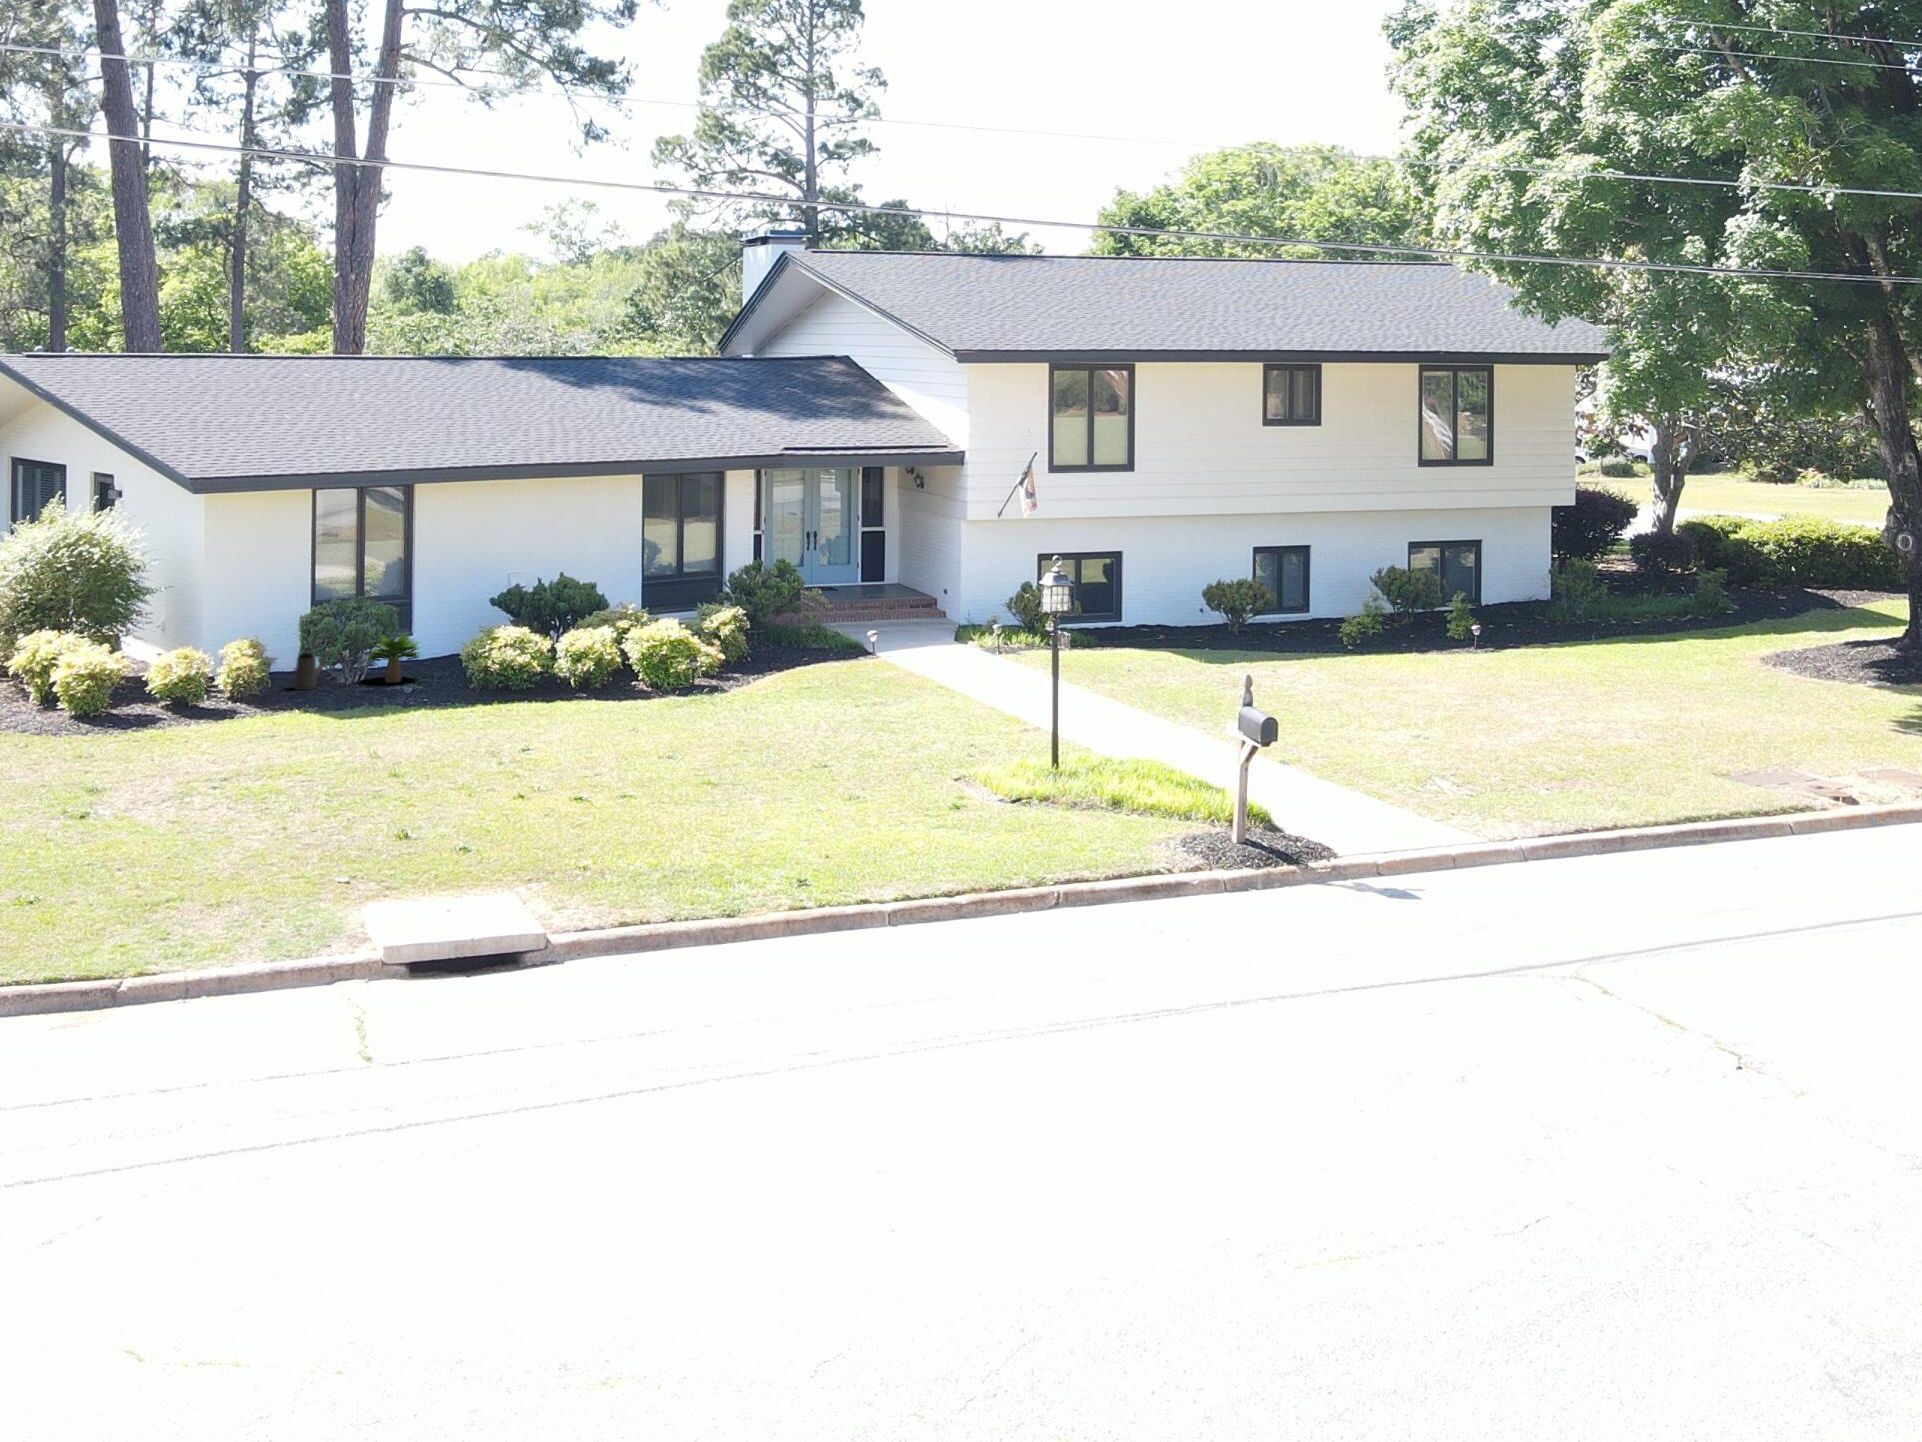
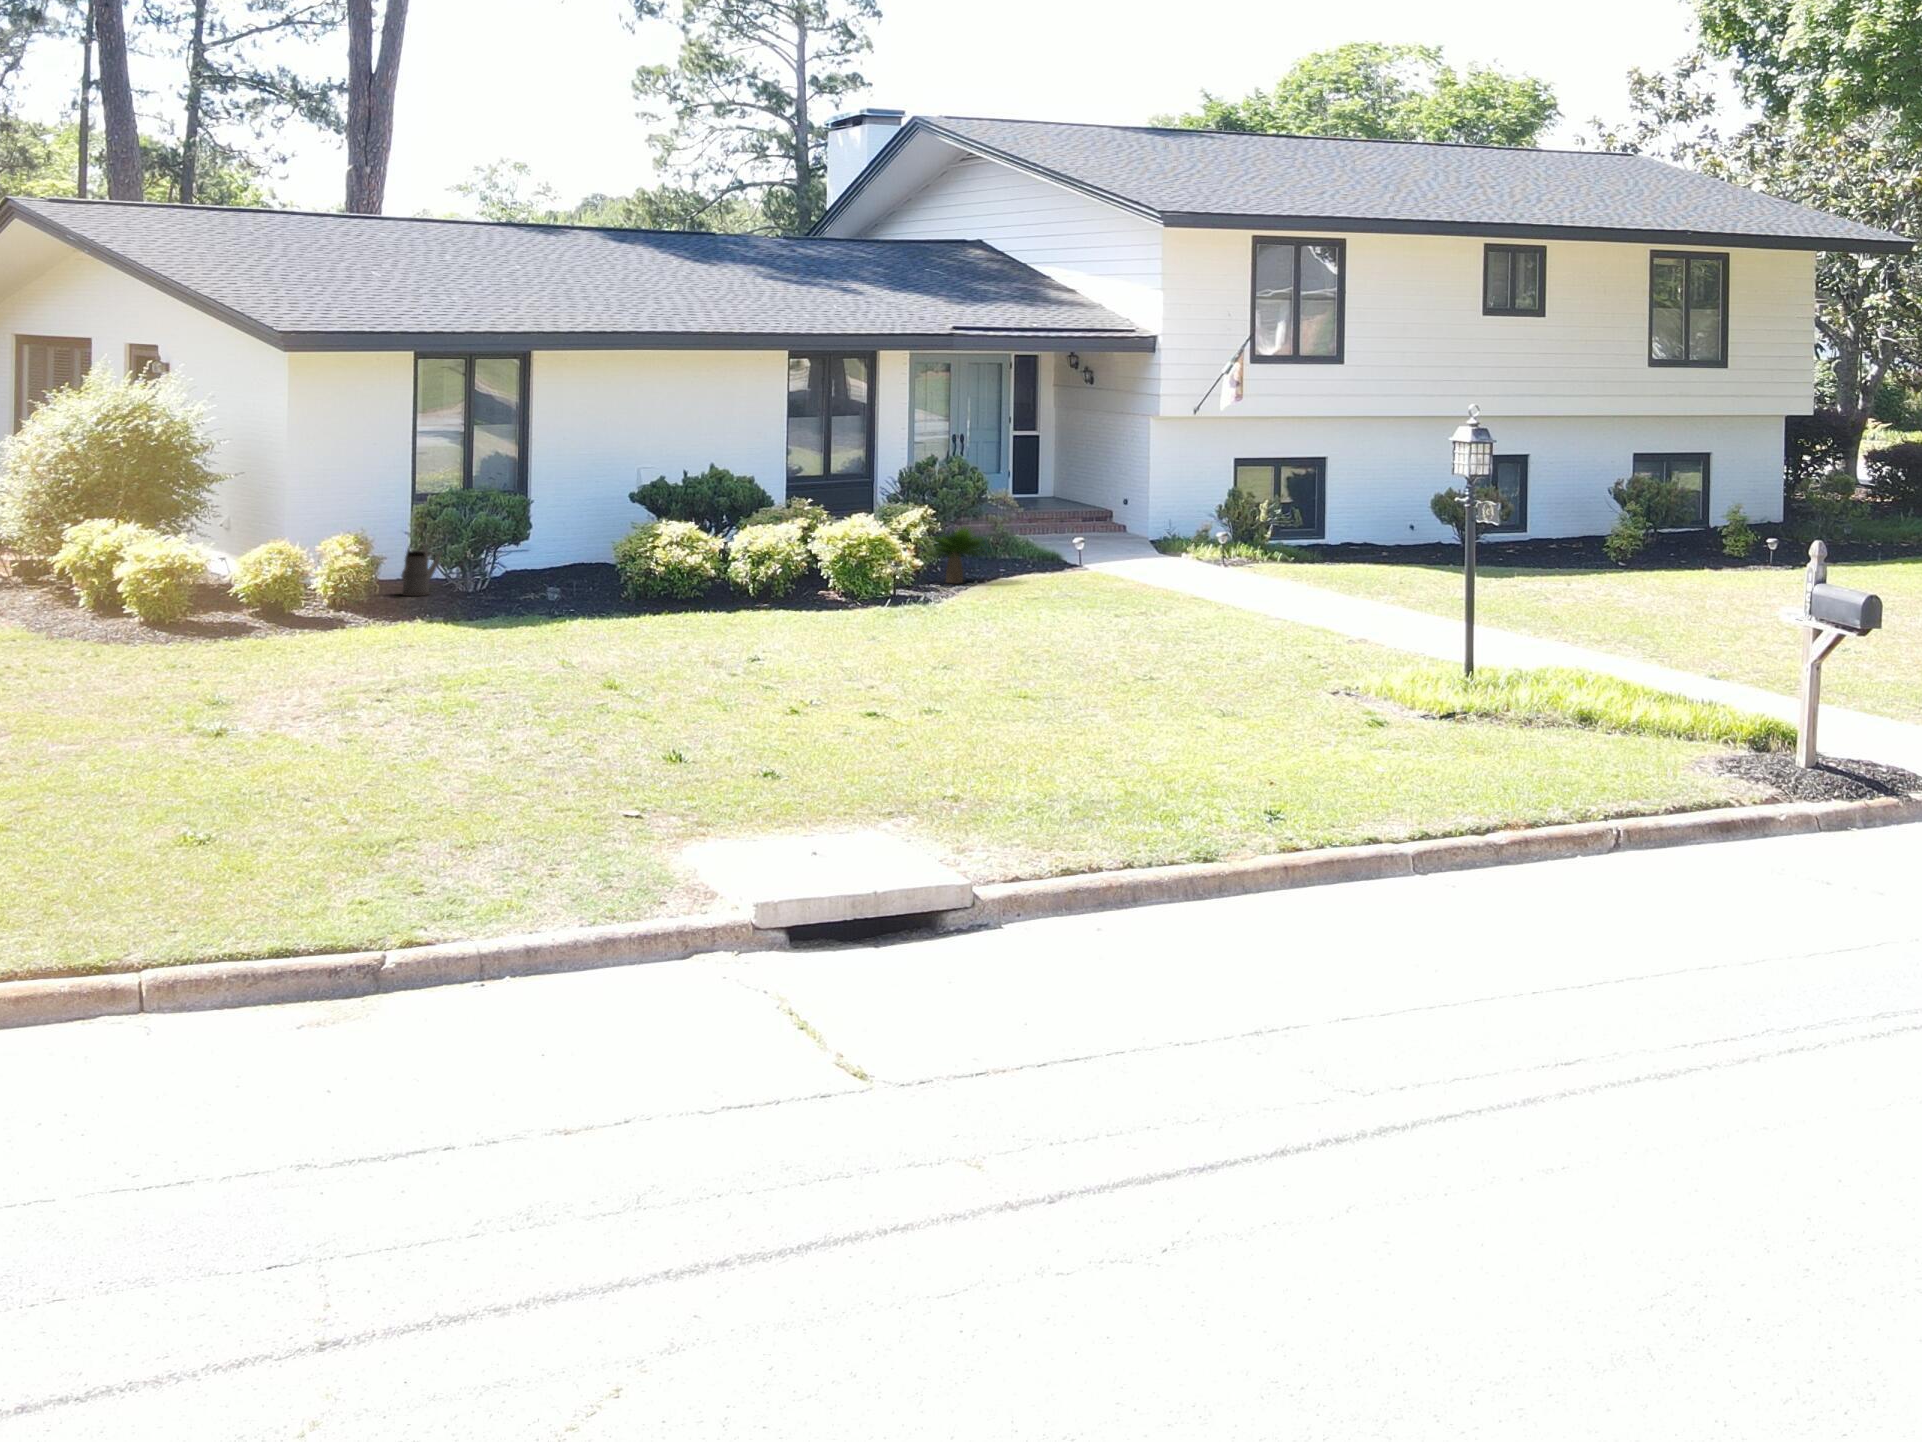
potted plant: present [366,634,420,683] -> present [925,527,984,583]

